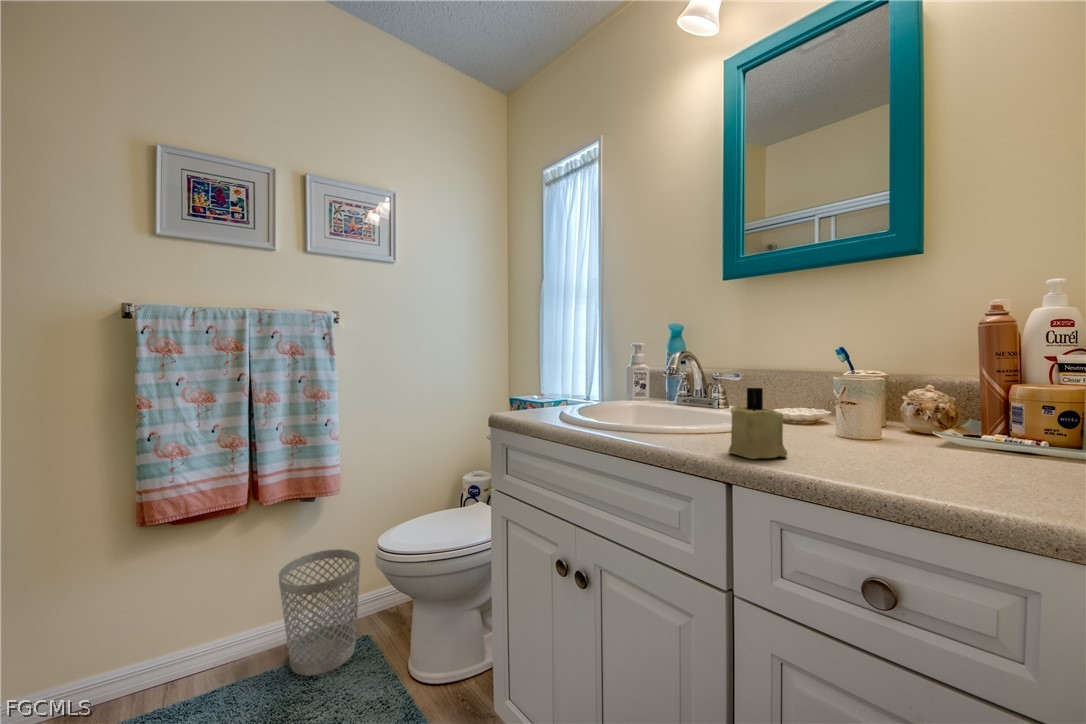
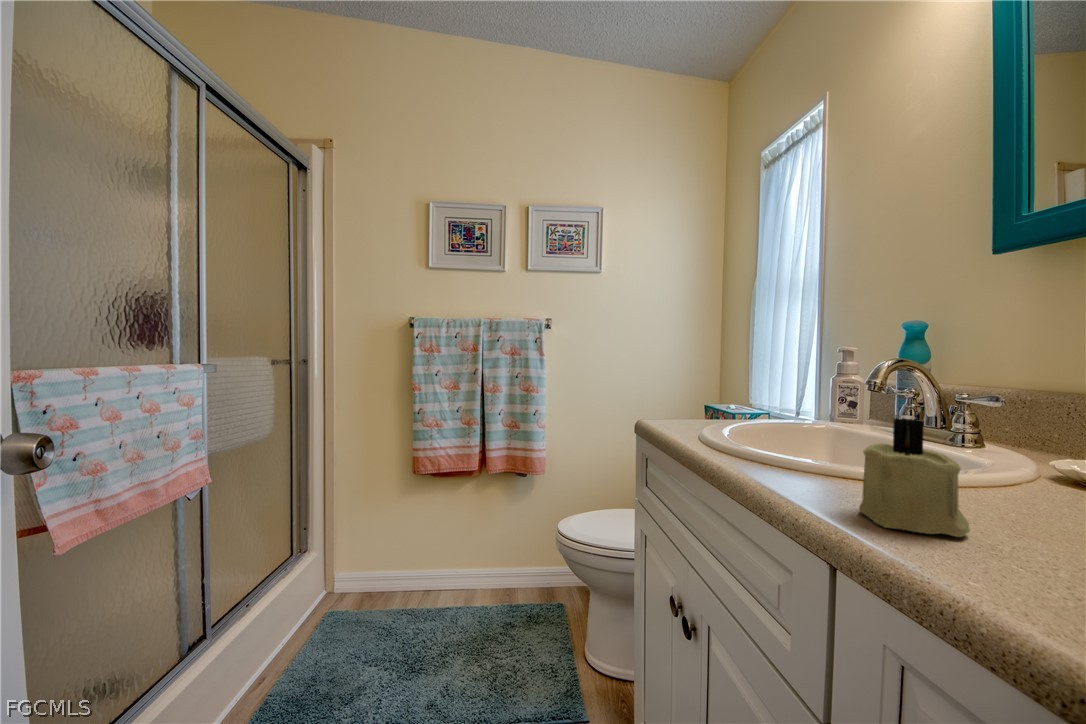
wastebasket: present [278,549,361,676] -> none [492,520,554,623]

